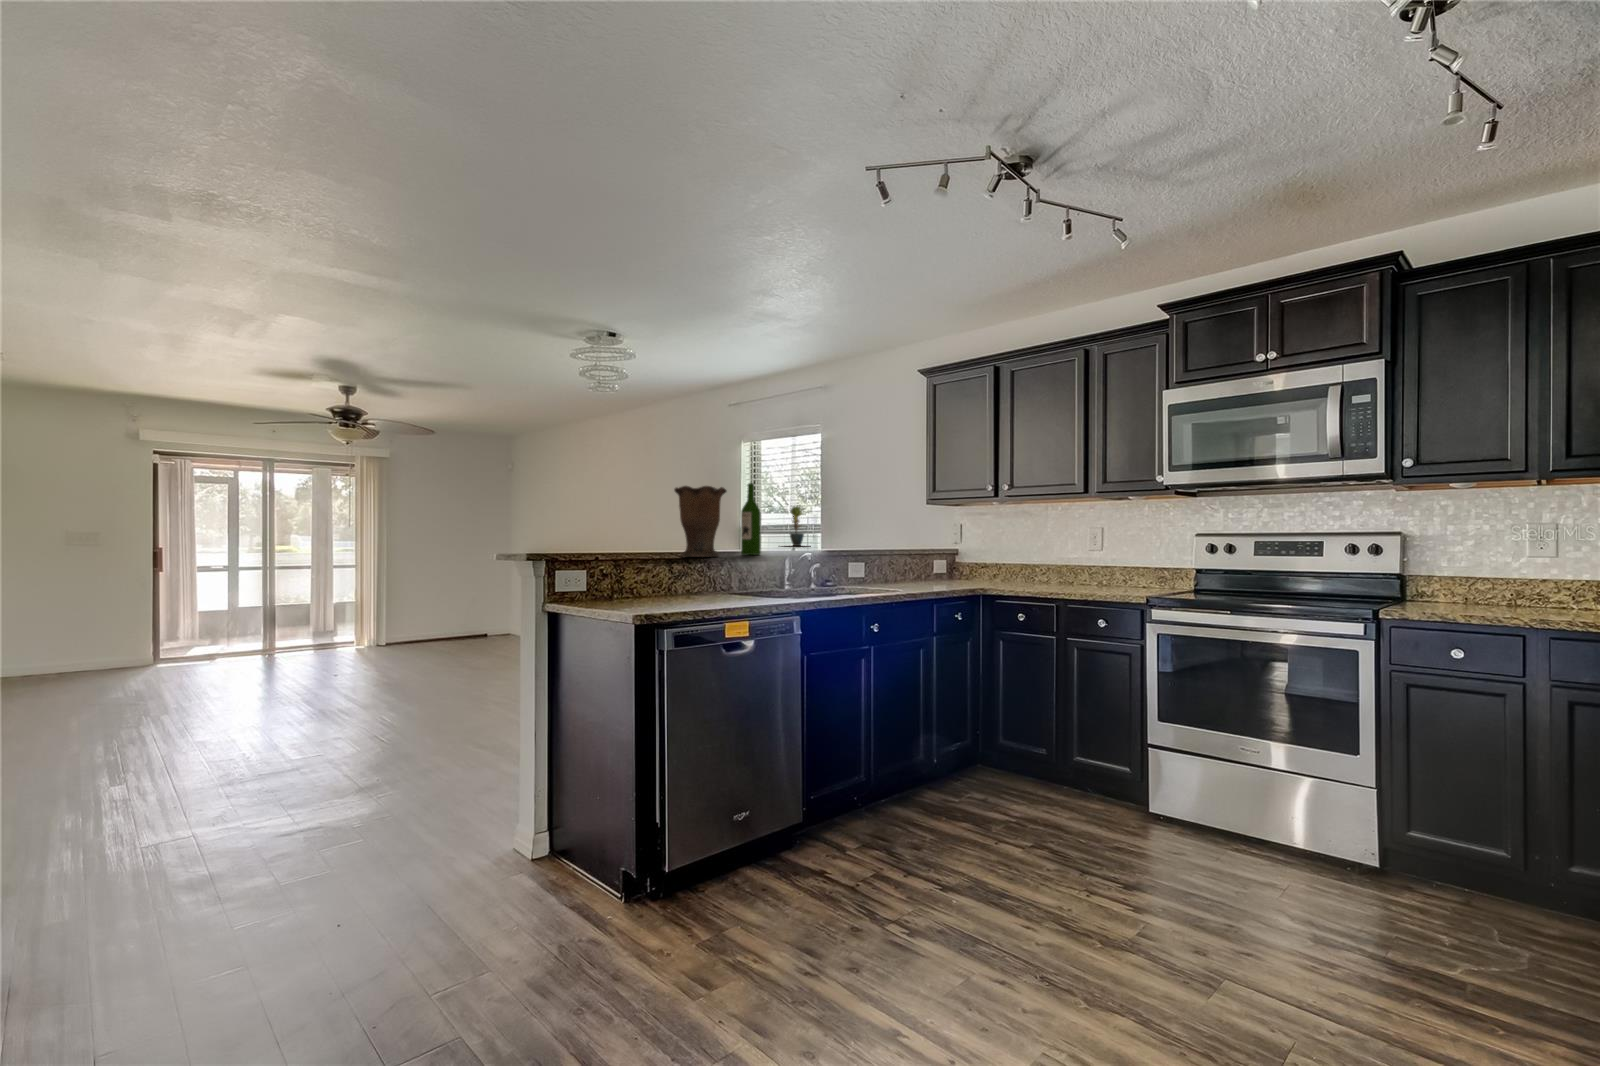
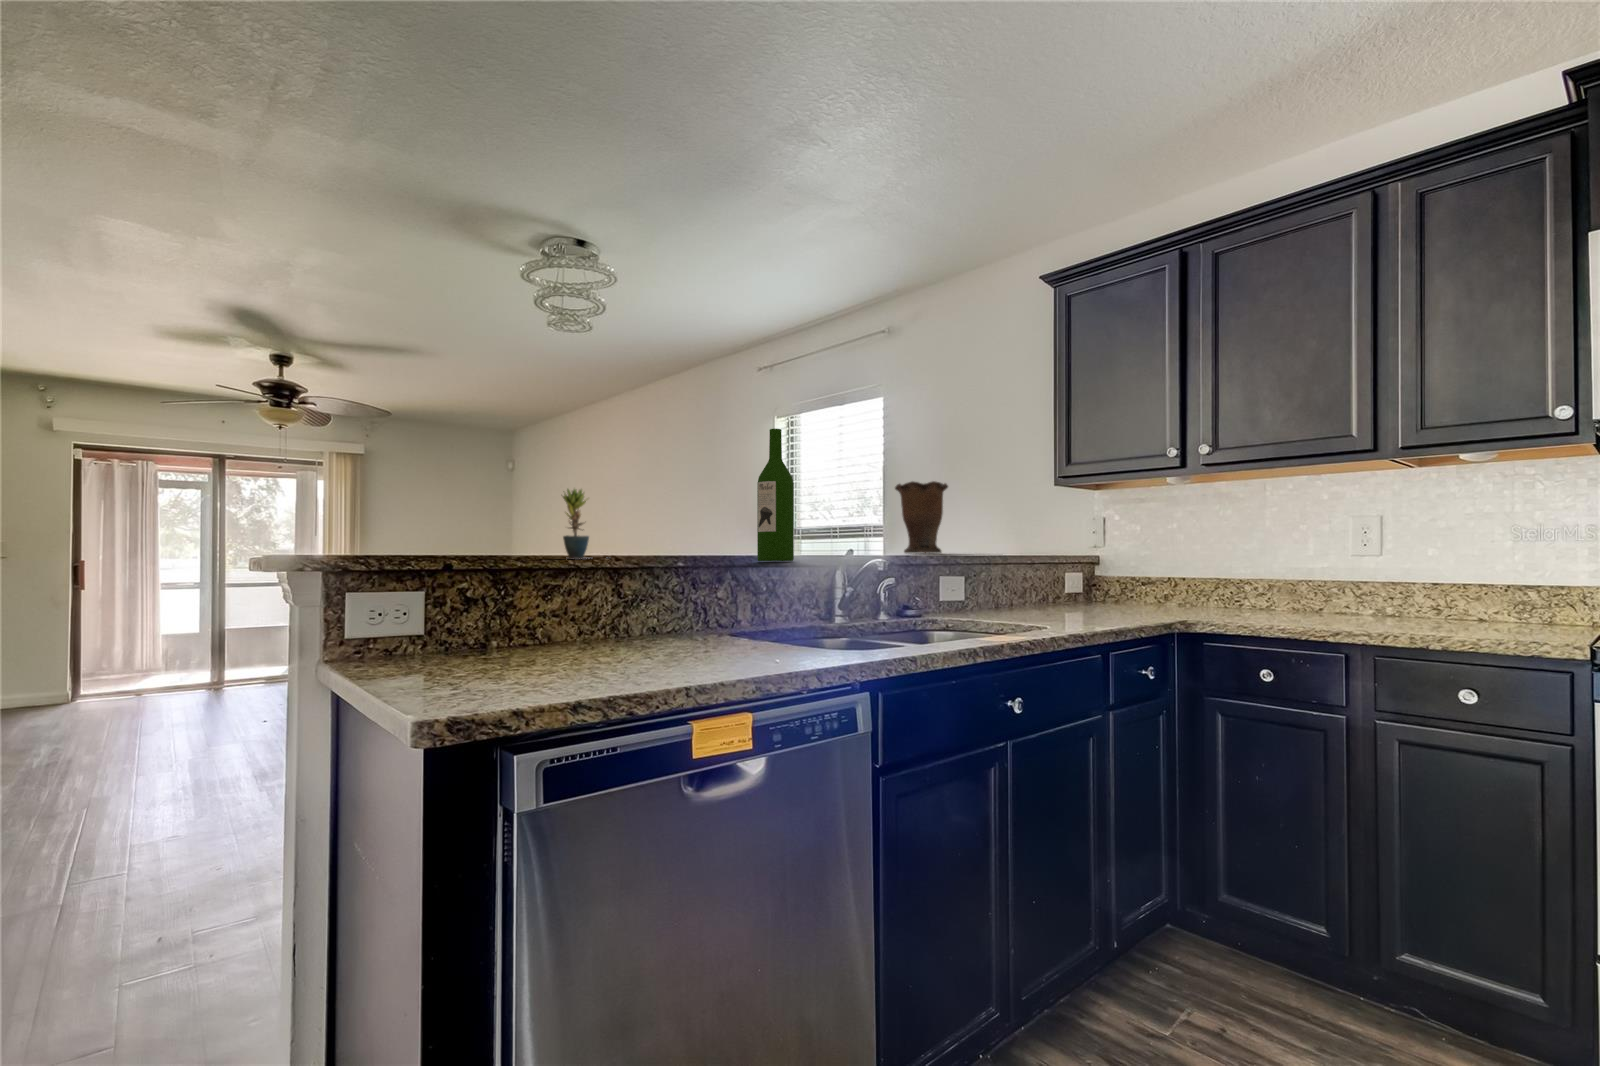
vase: present [674,486,727,557] -> present [895,481,948,553]
potted plant: present [790,506,804,546] -> present [563,489,590,559]

